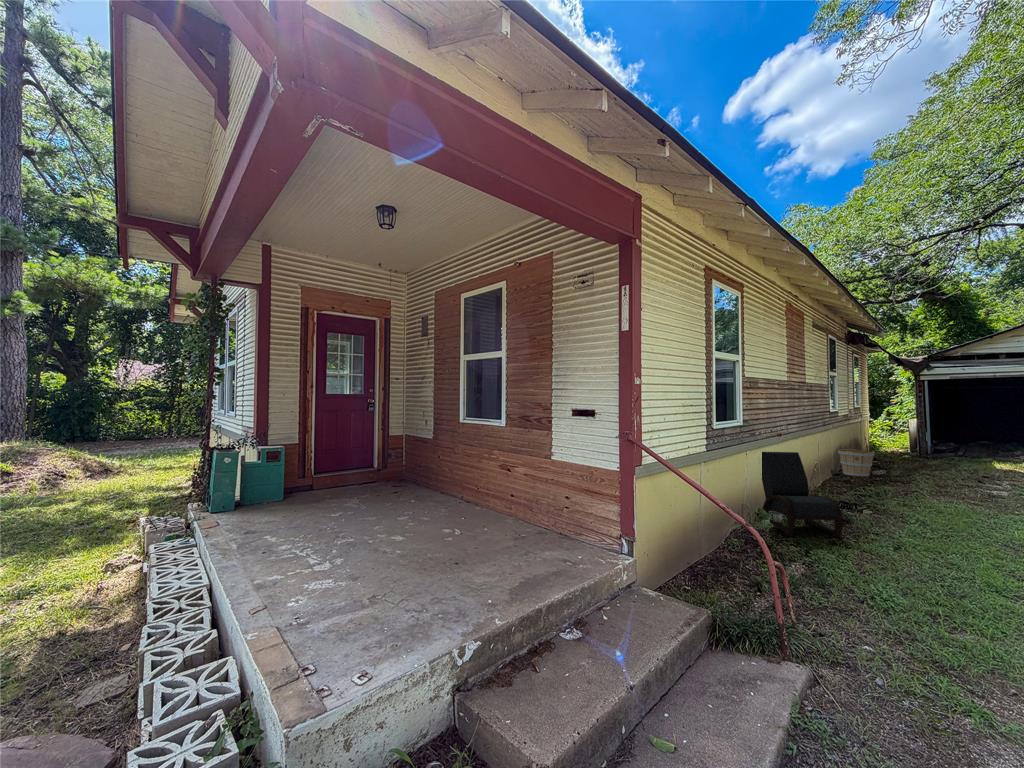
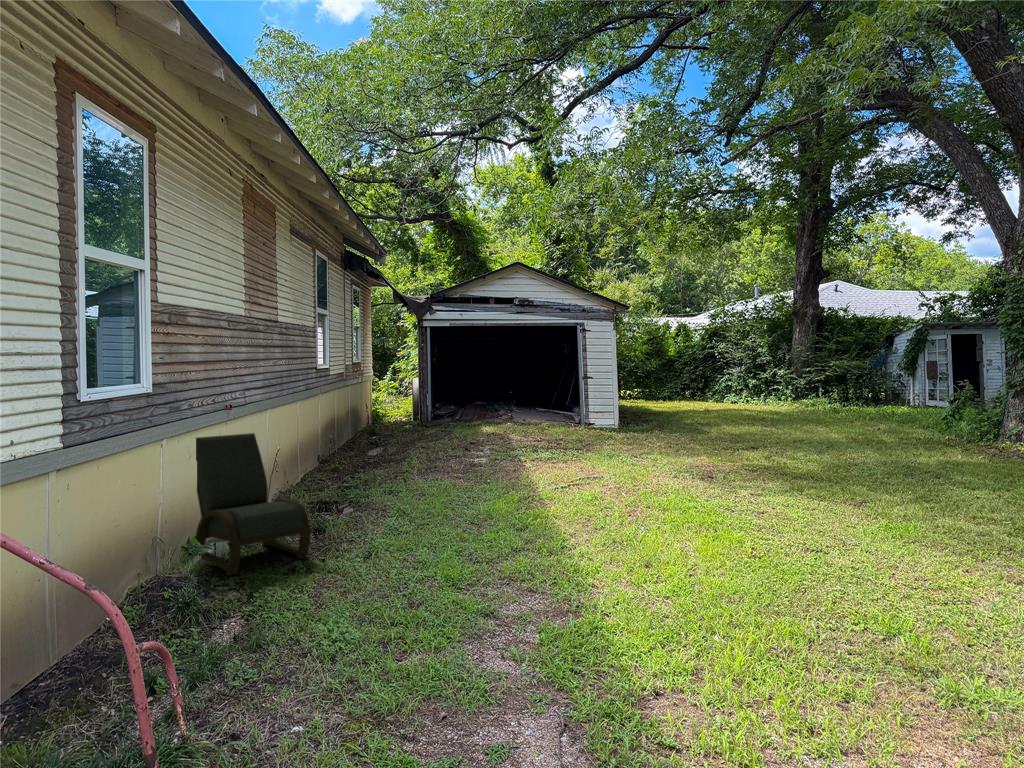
wooden bucket: present [838,449,875,477] -> none [328,421,370,459]

